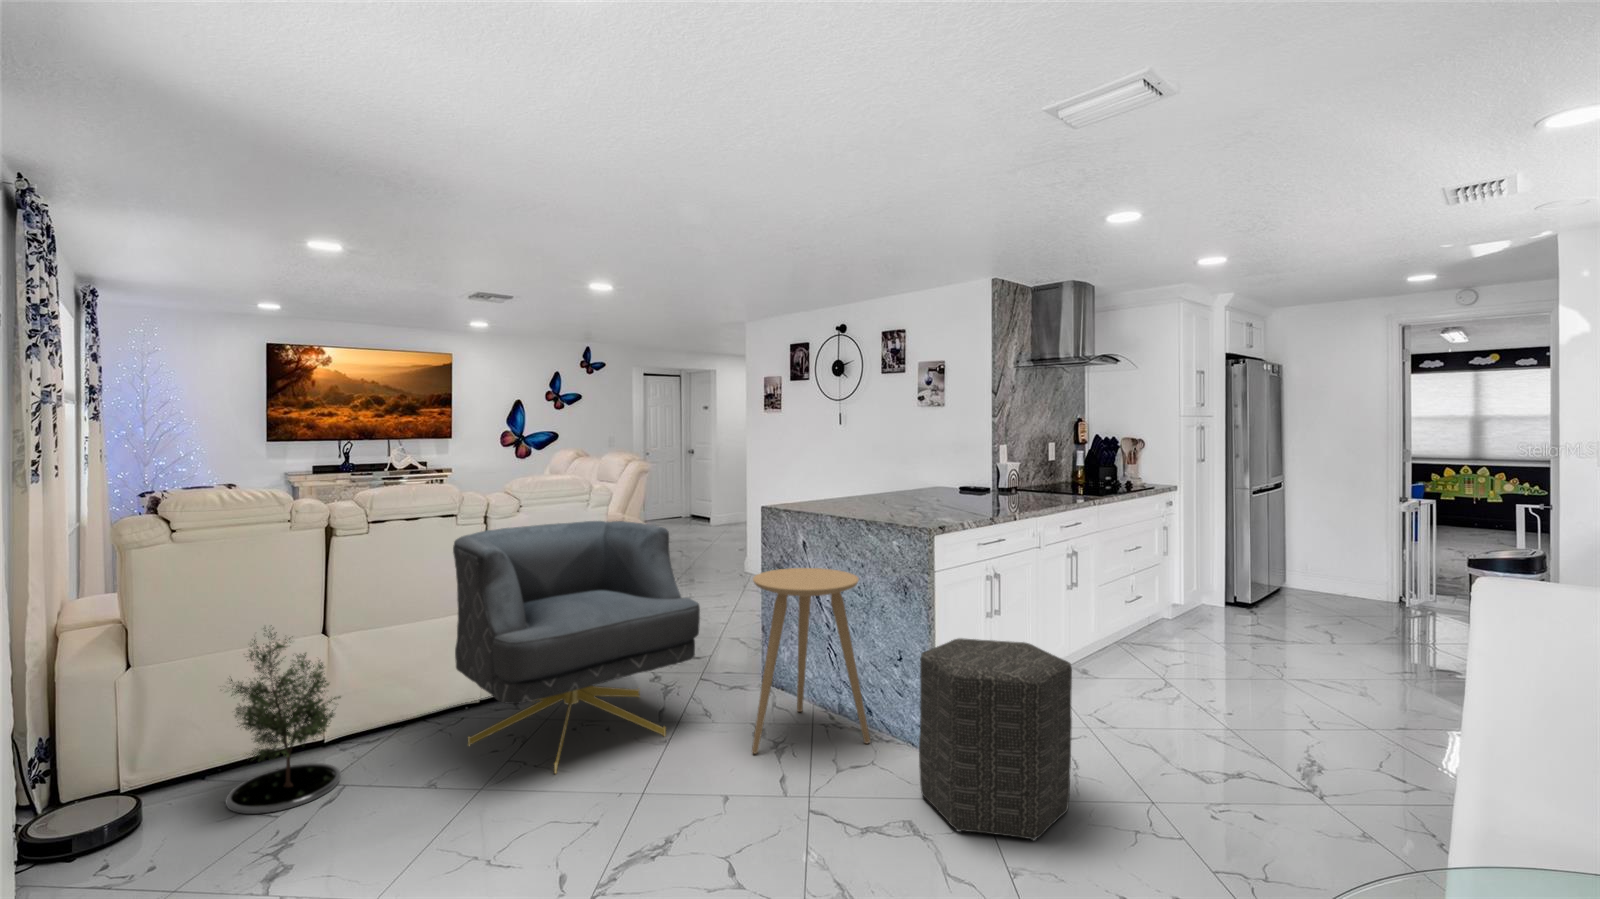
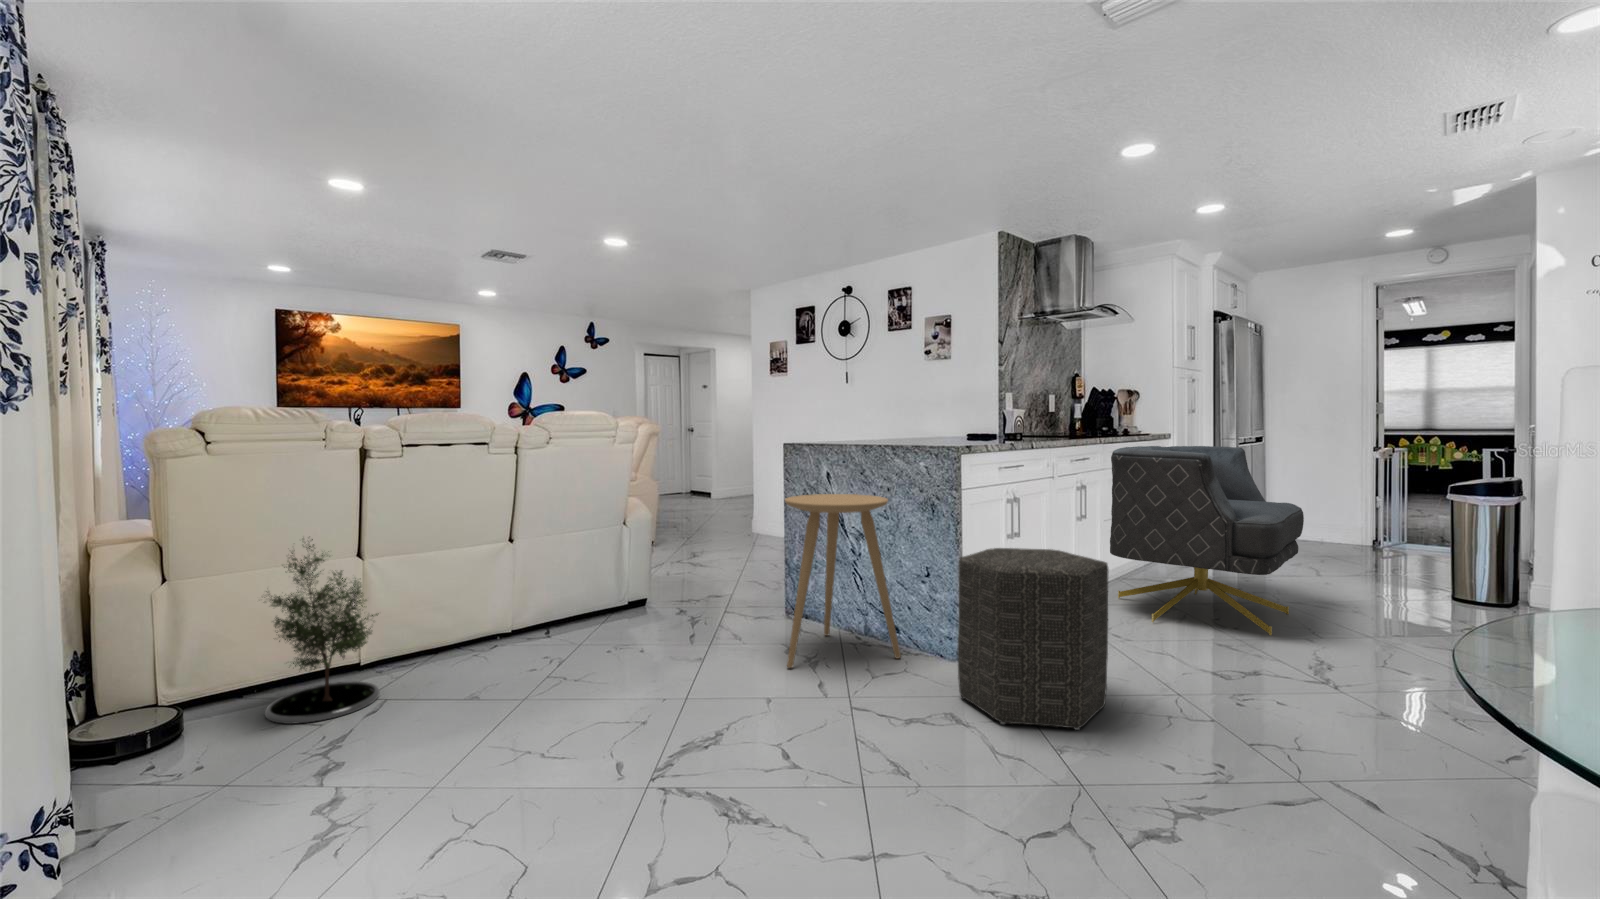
armchair: present [453,521,700,773] -> present [1110,446,1304,635]

